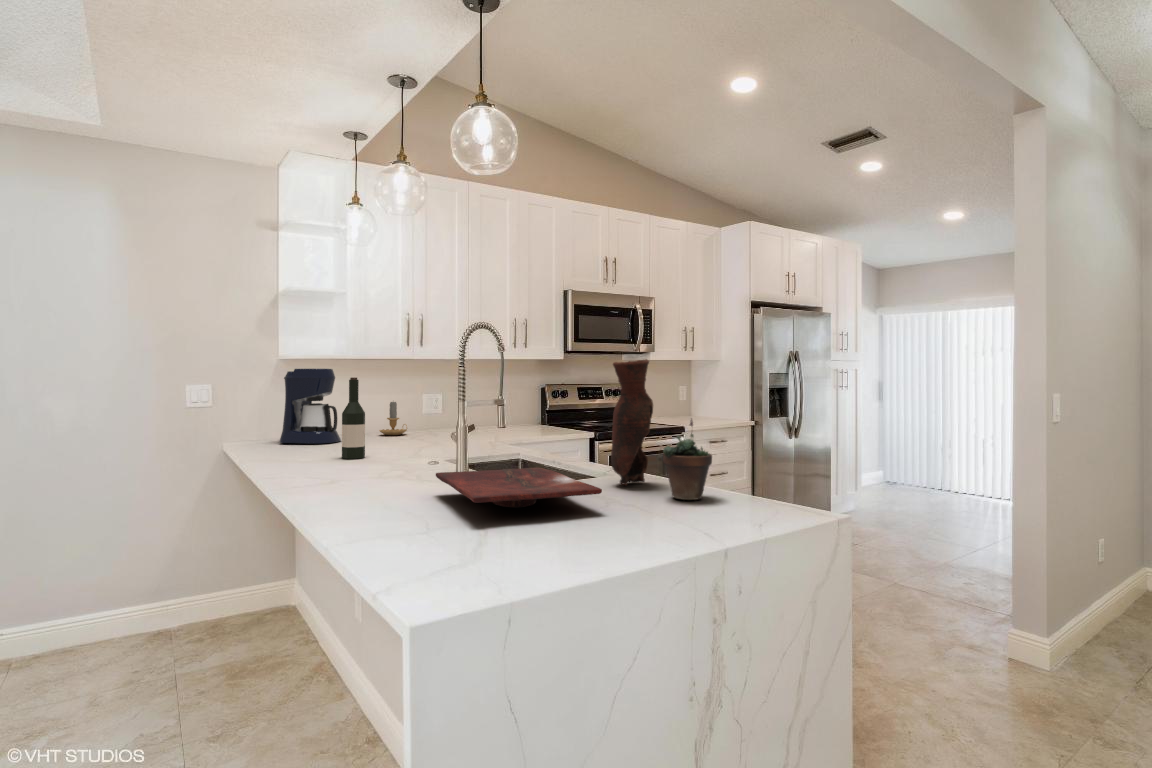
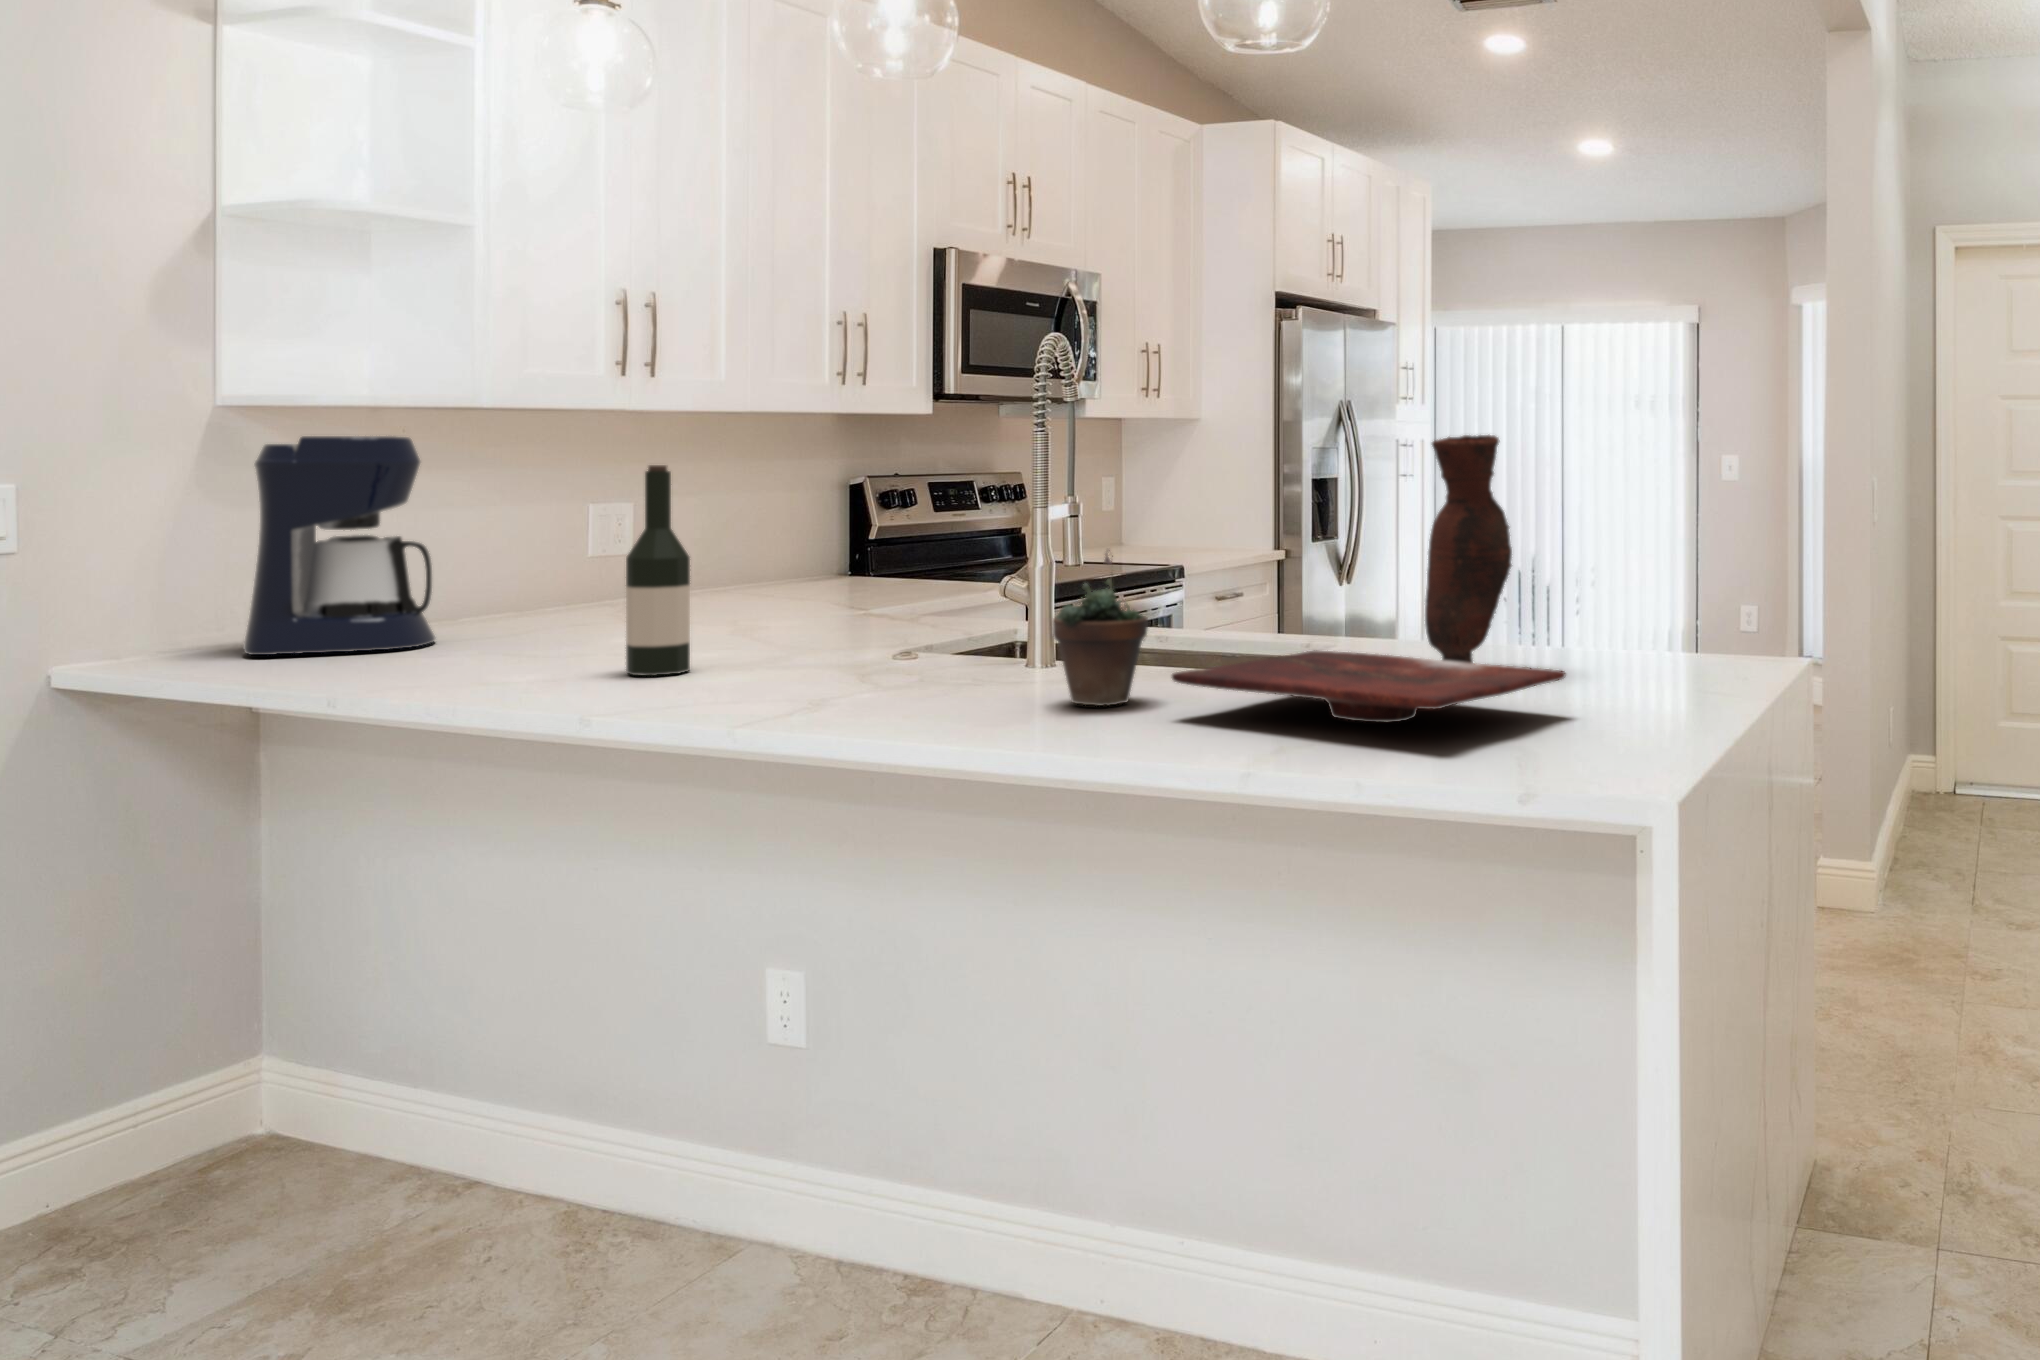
candle: present [379,402,407,435] -> none [487,521,584,618]
succulent plant: present [663,419,712,500] -> present [1053,550,1148,706]

